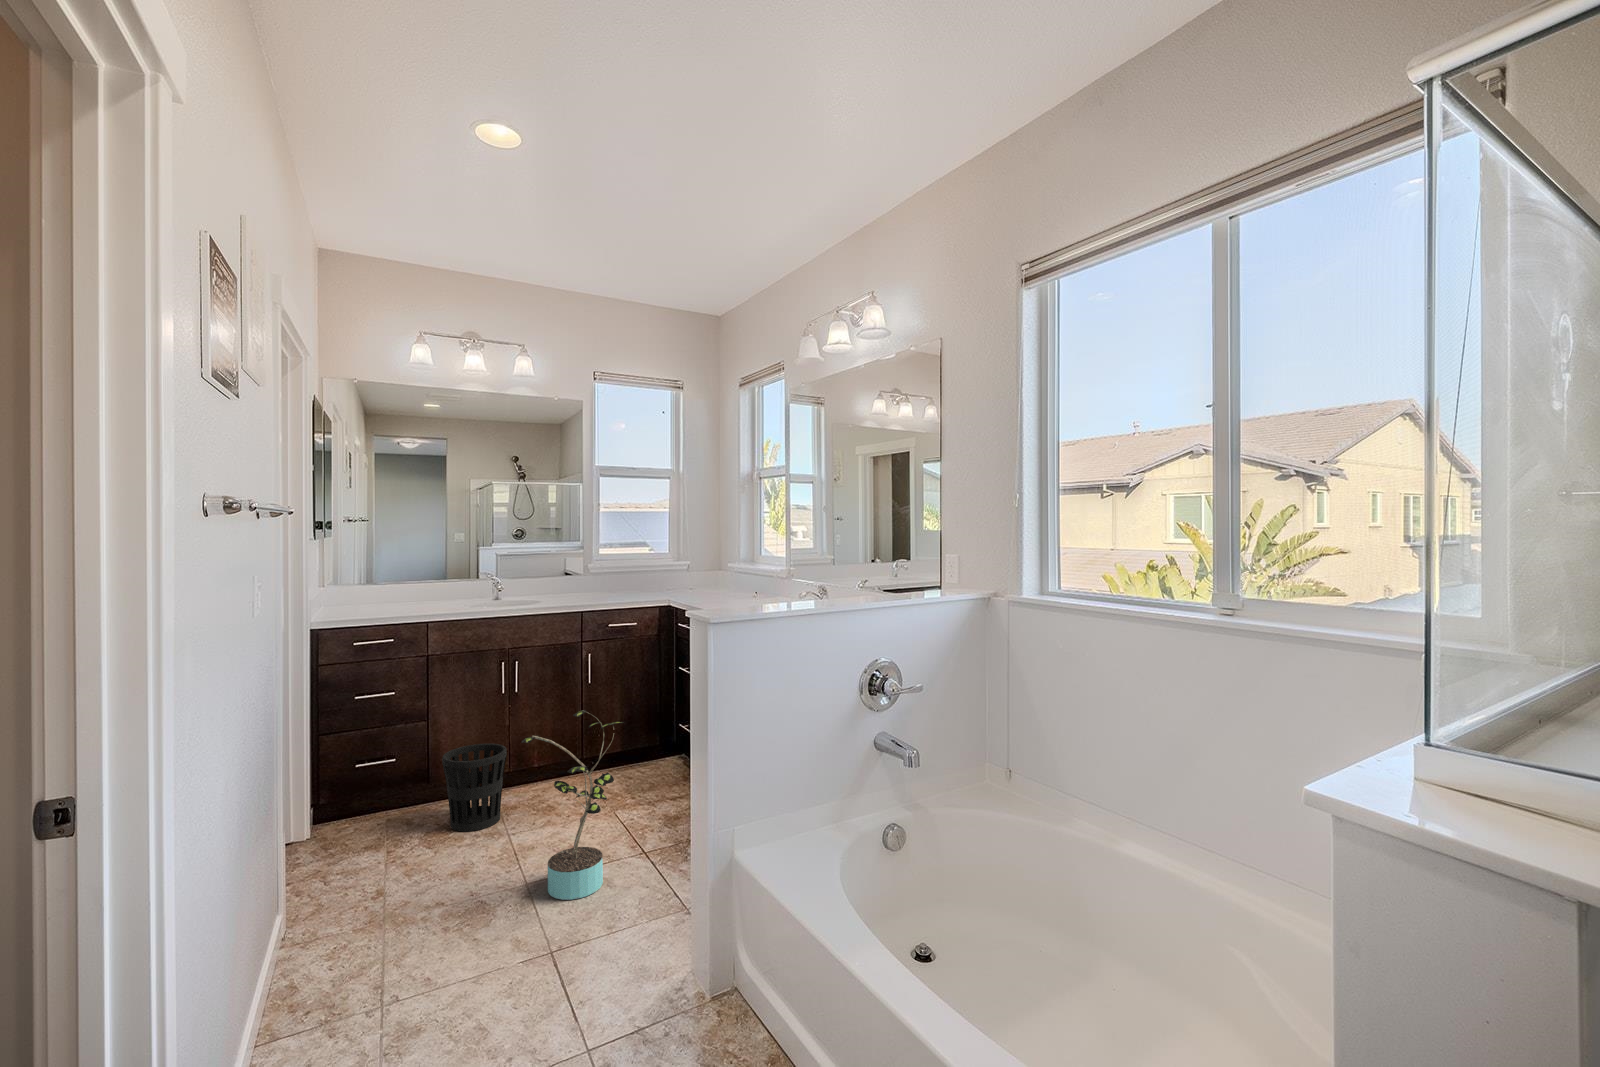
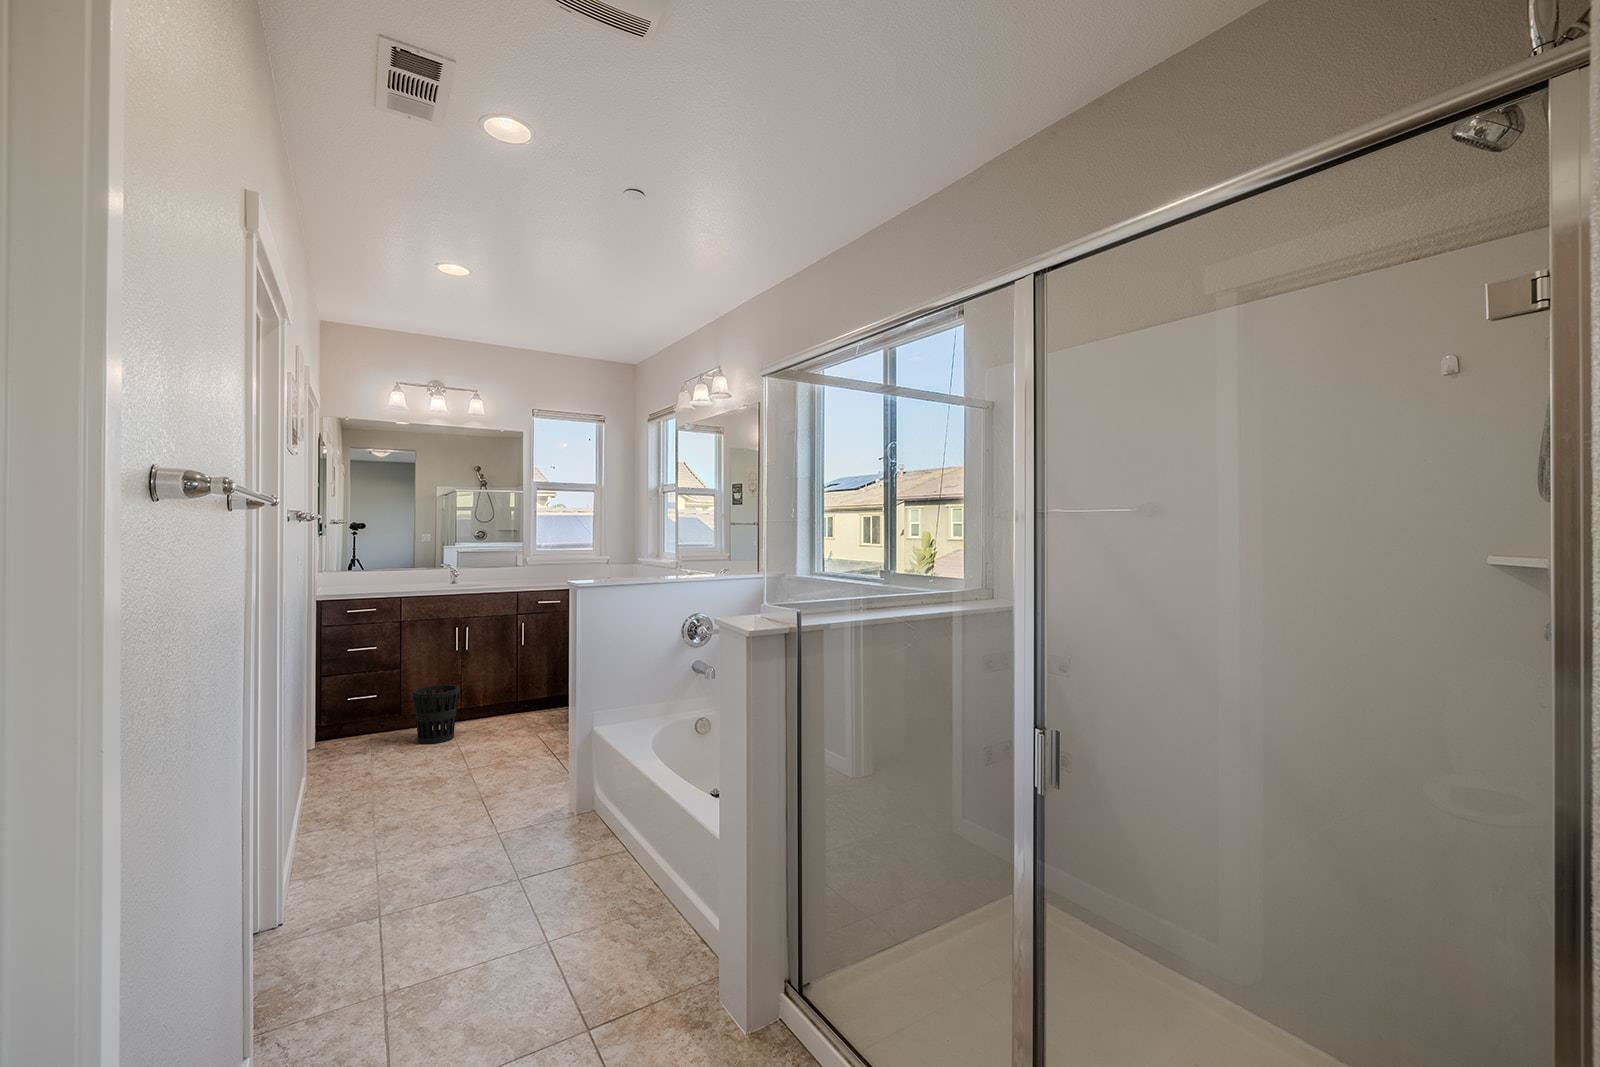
potted plant: present [522,710,624,900] -> none [466,653,538,775]

